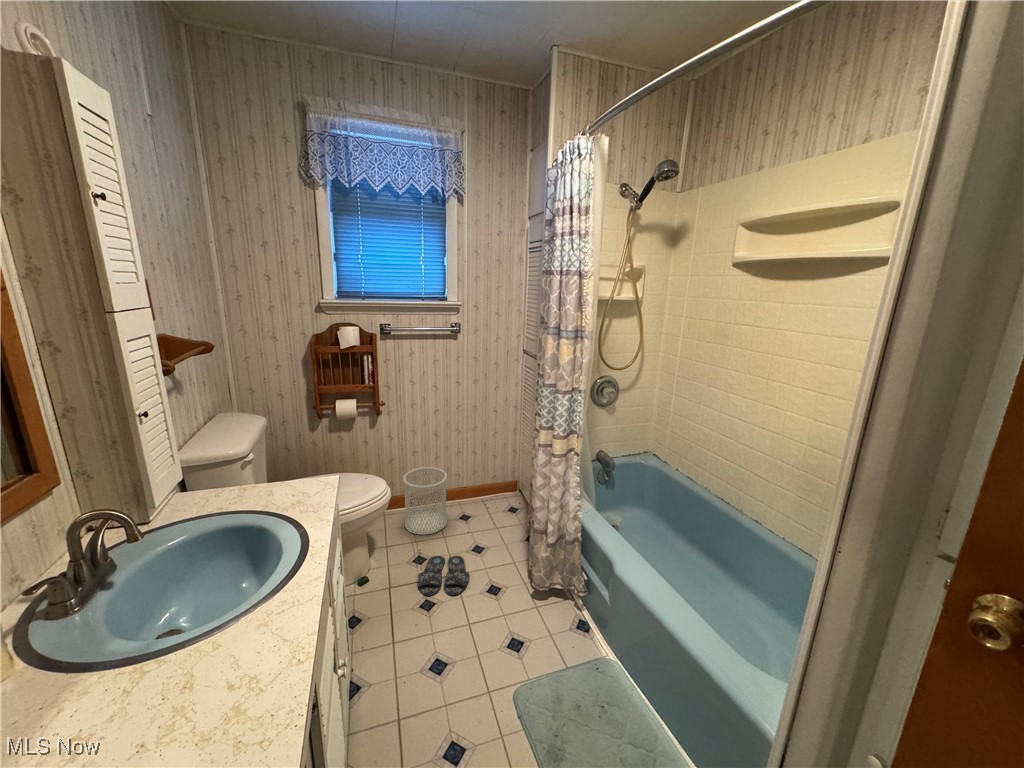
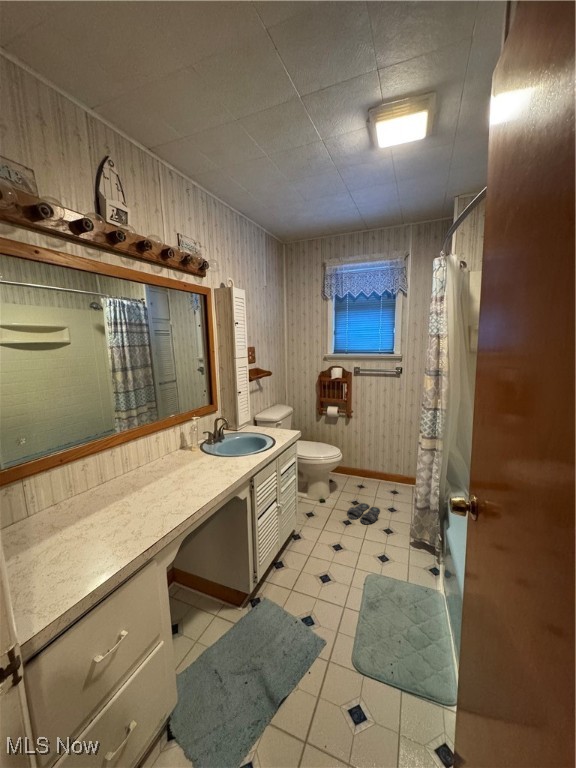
wastebasket: present [403,467,447,535] -> none [357,453,384,493]

